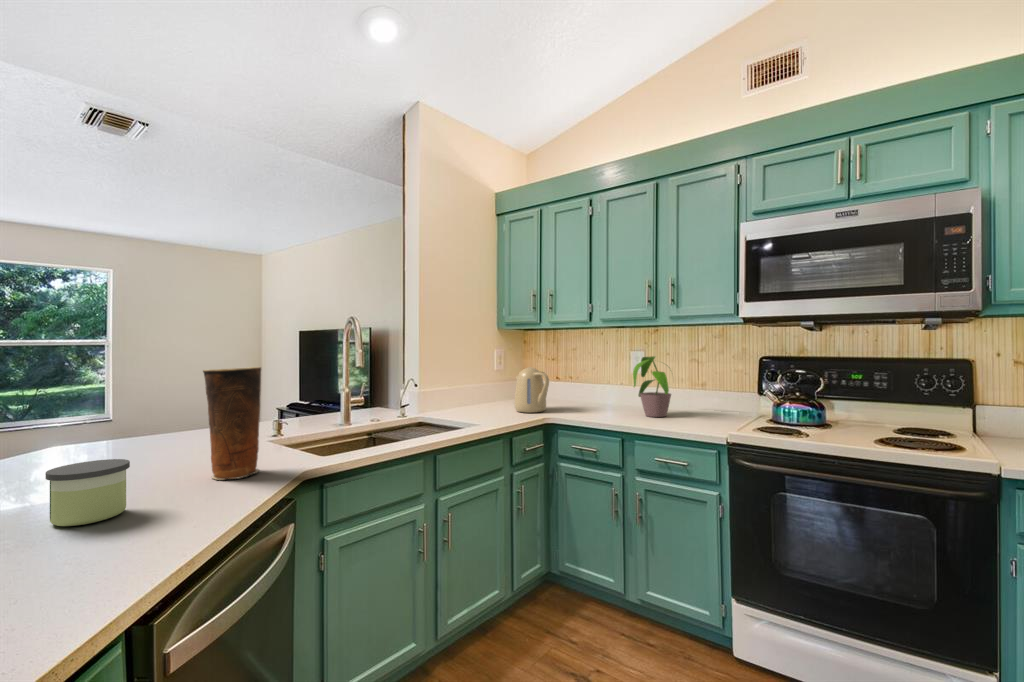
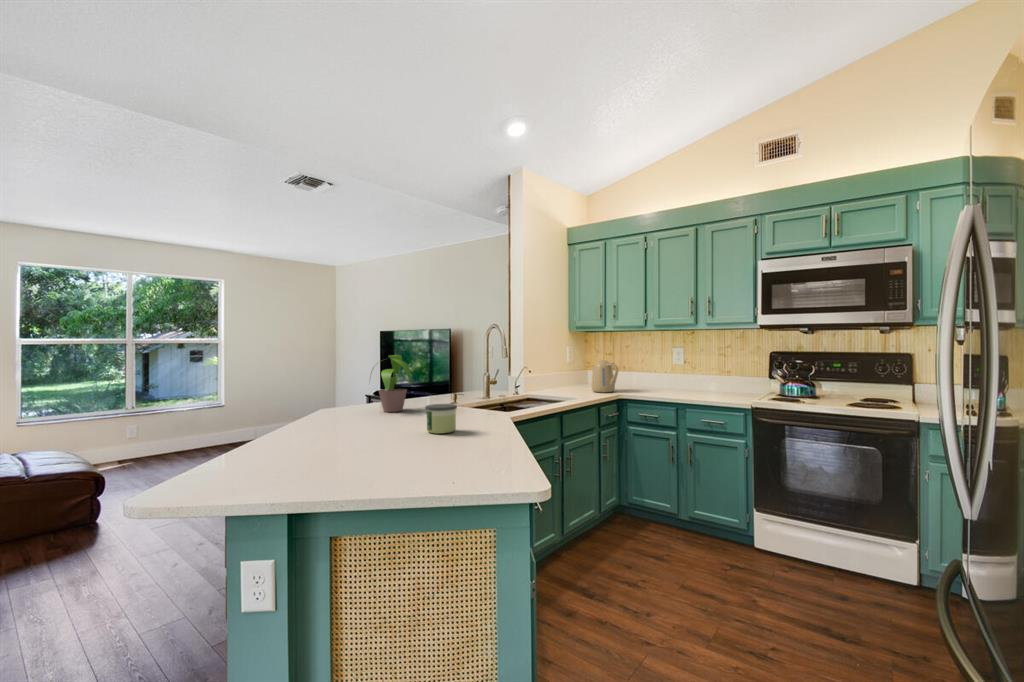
potted plant: present [633,356,671,417] -> present [371,355,411,412]
vase: present [203,367,261,480] -> none [459,357,487,421]

